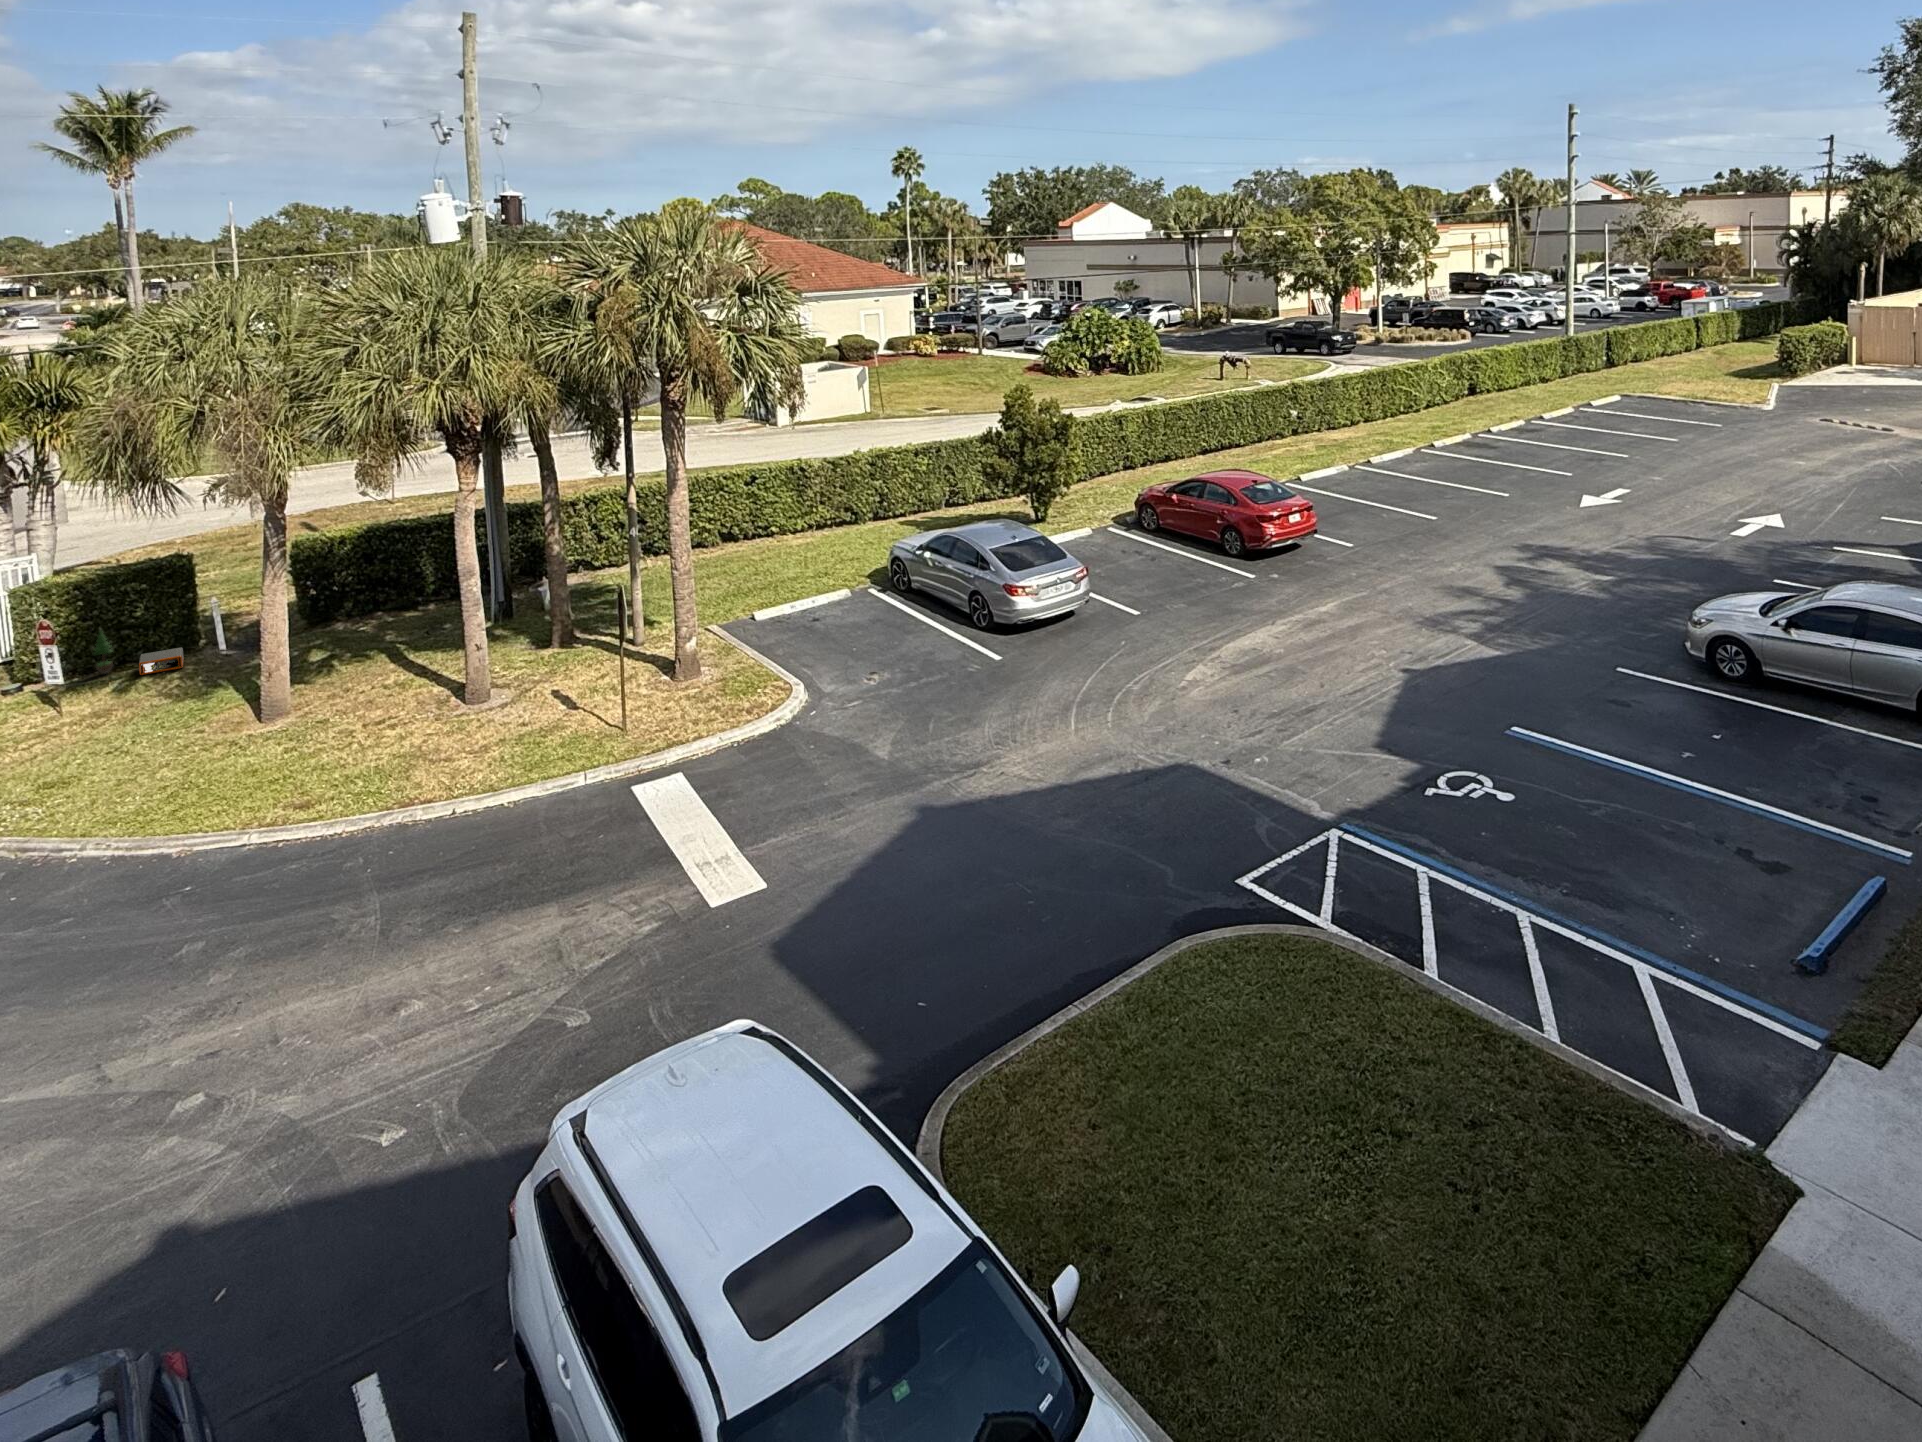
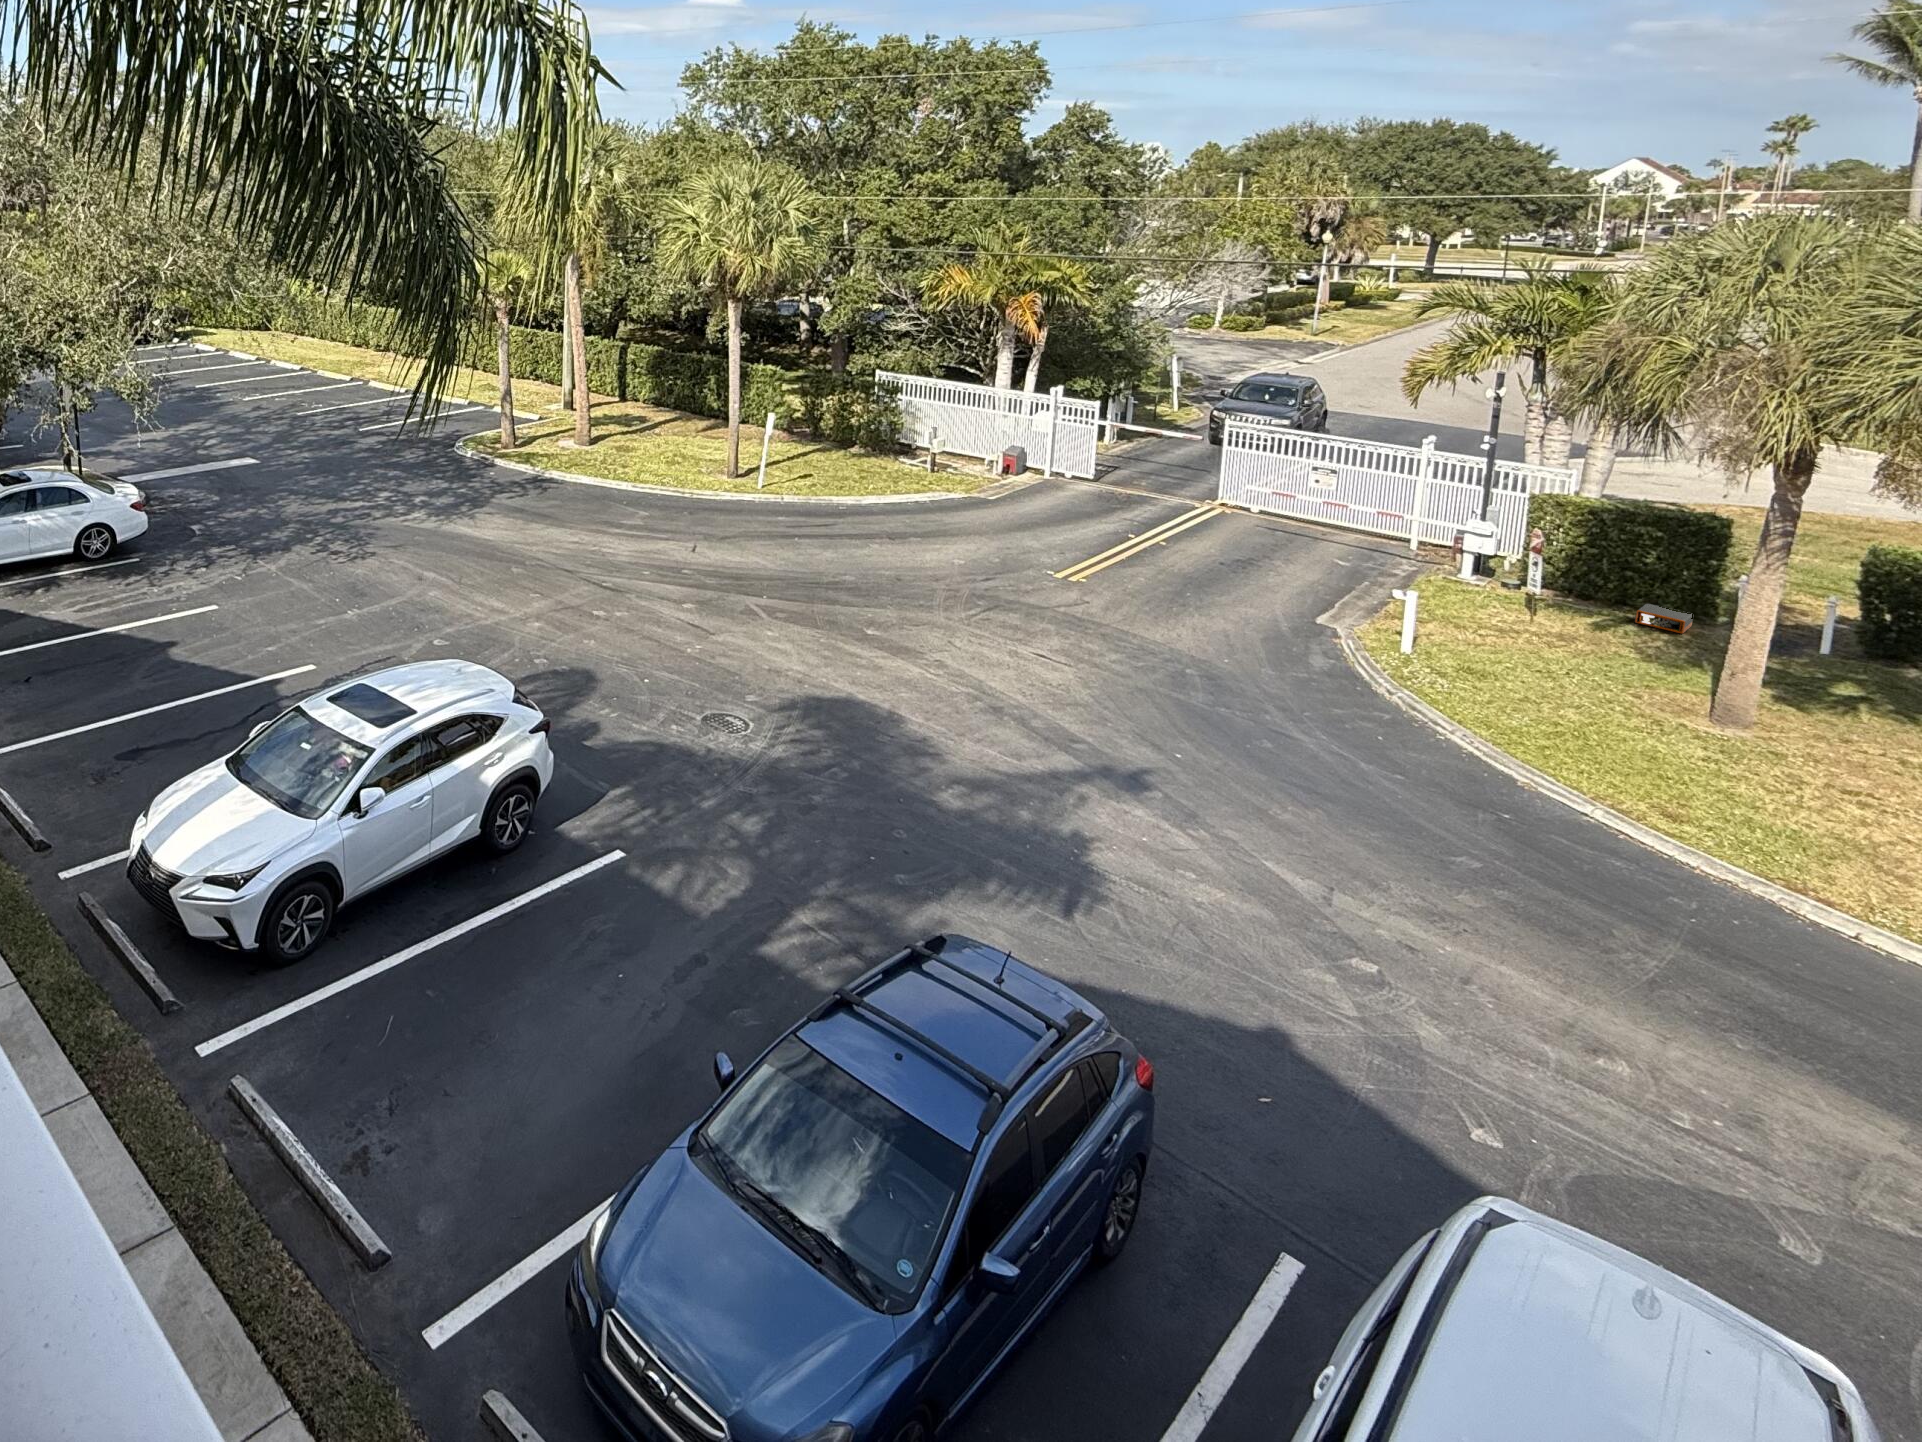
potted tree: present [94,631,113,673] -> none [1597,563,1620,608]

